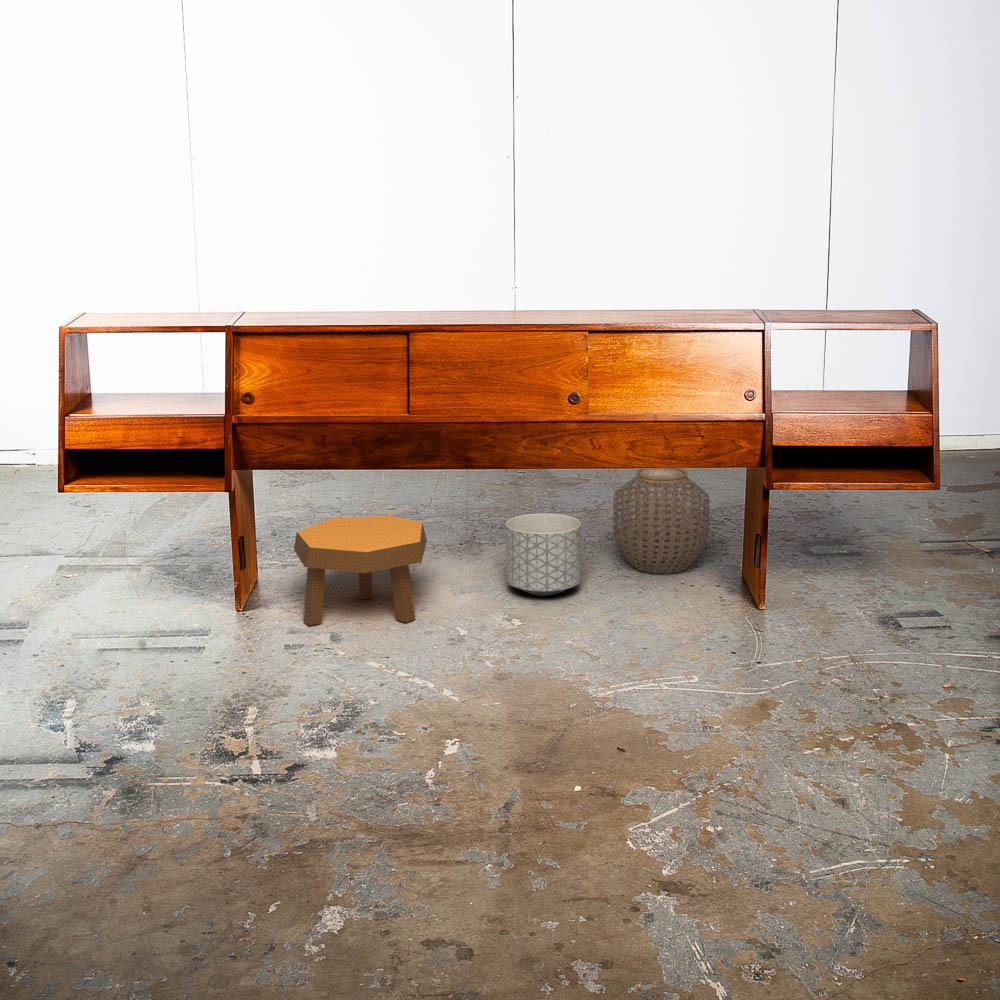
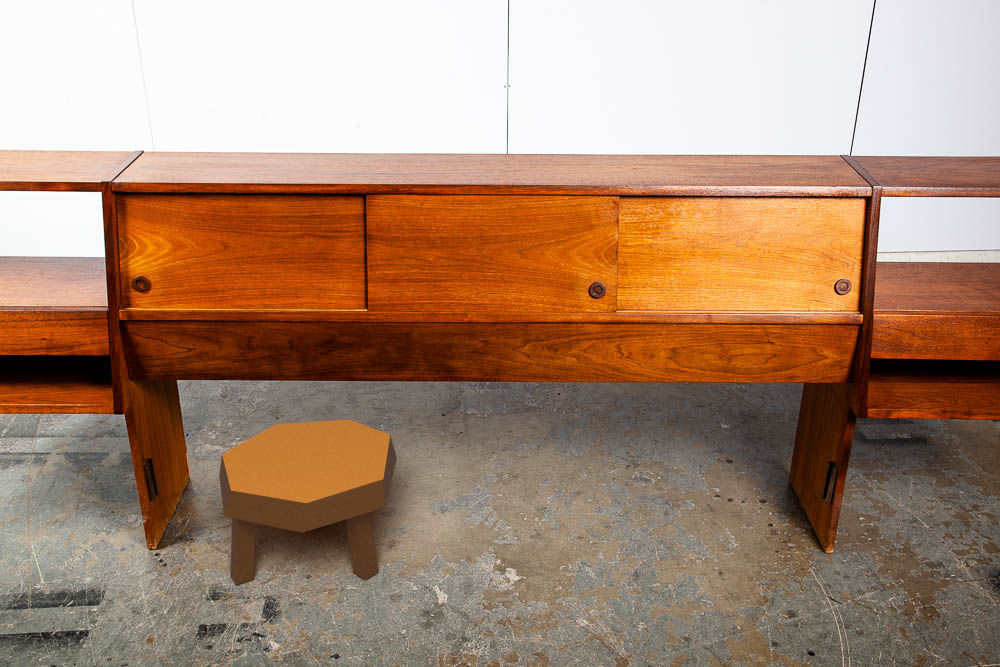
woven basket: present [613,467,709,574] -> none [631,347,754,483]
planter: present [506,513,581,596] -> none [500,413,596,526]

